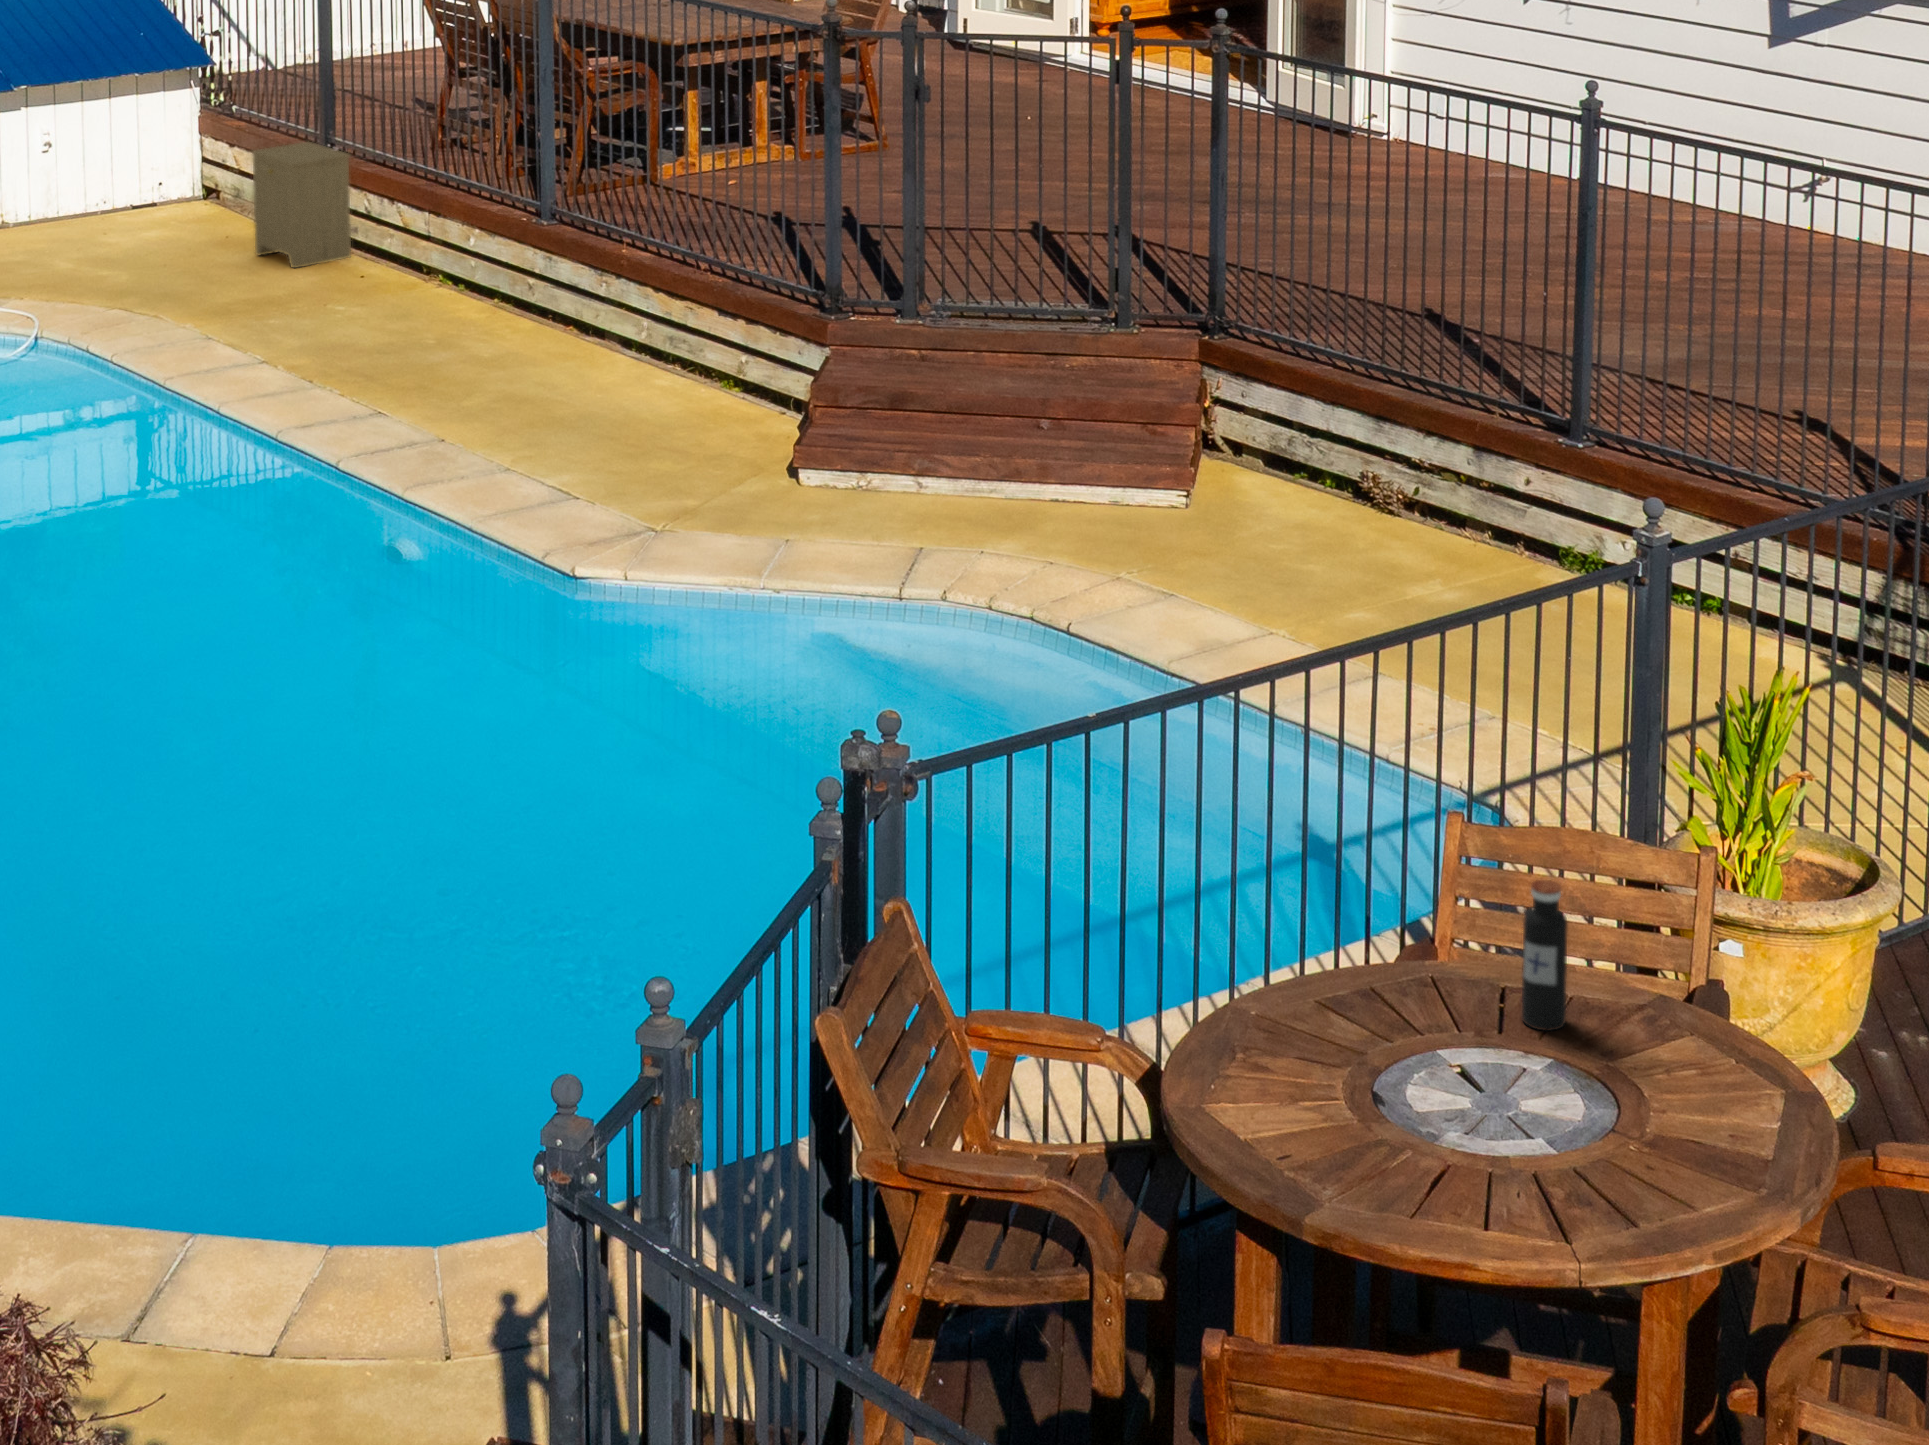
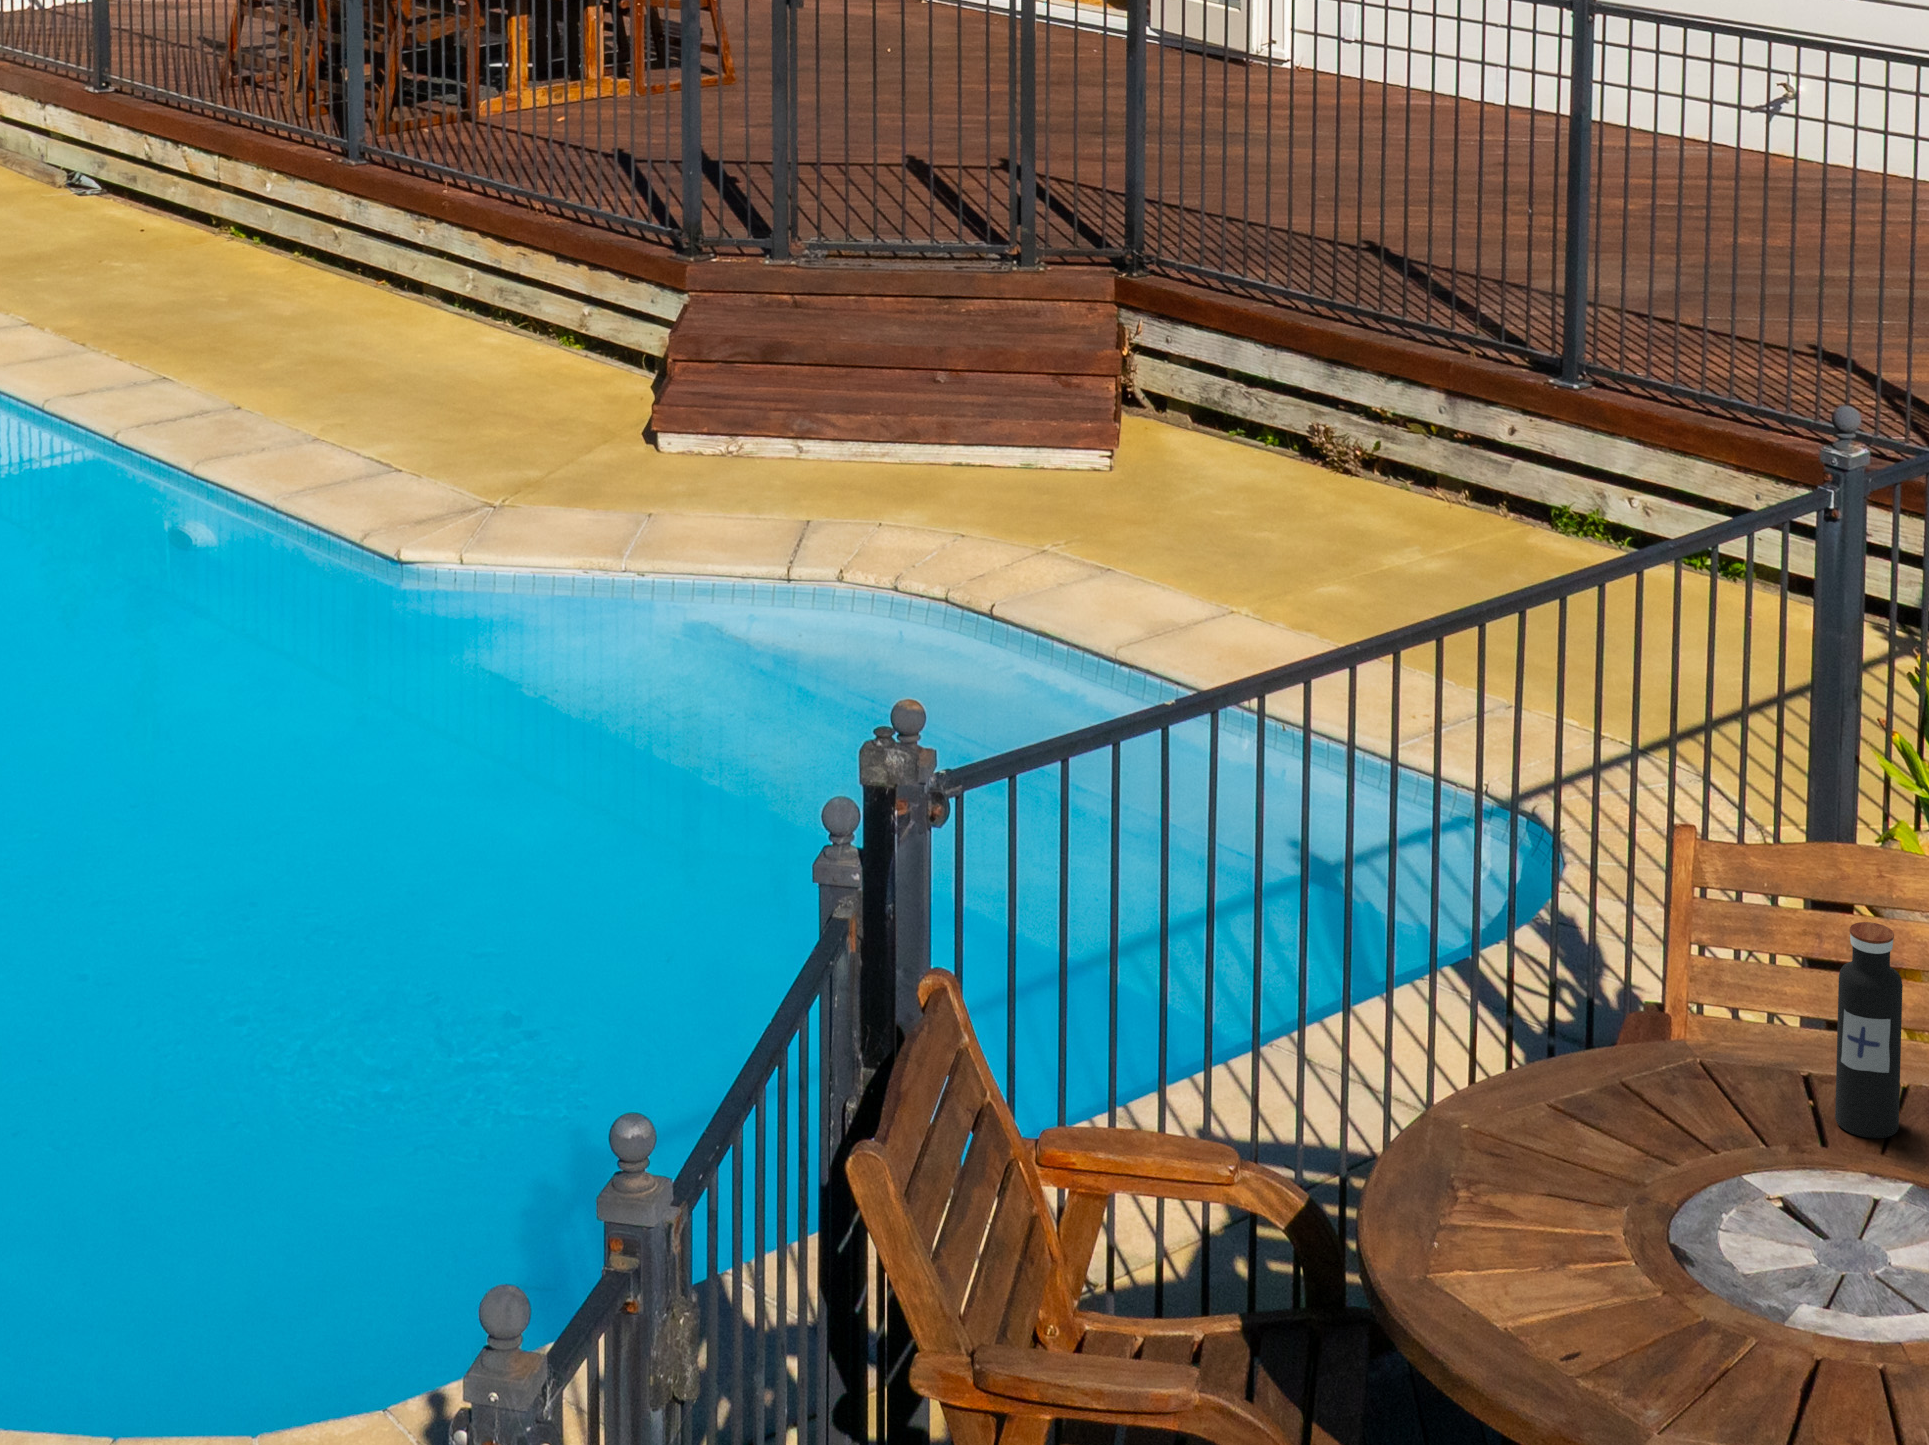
side table: present [252,142,351,268] -> none [17,77,133,220]

